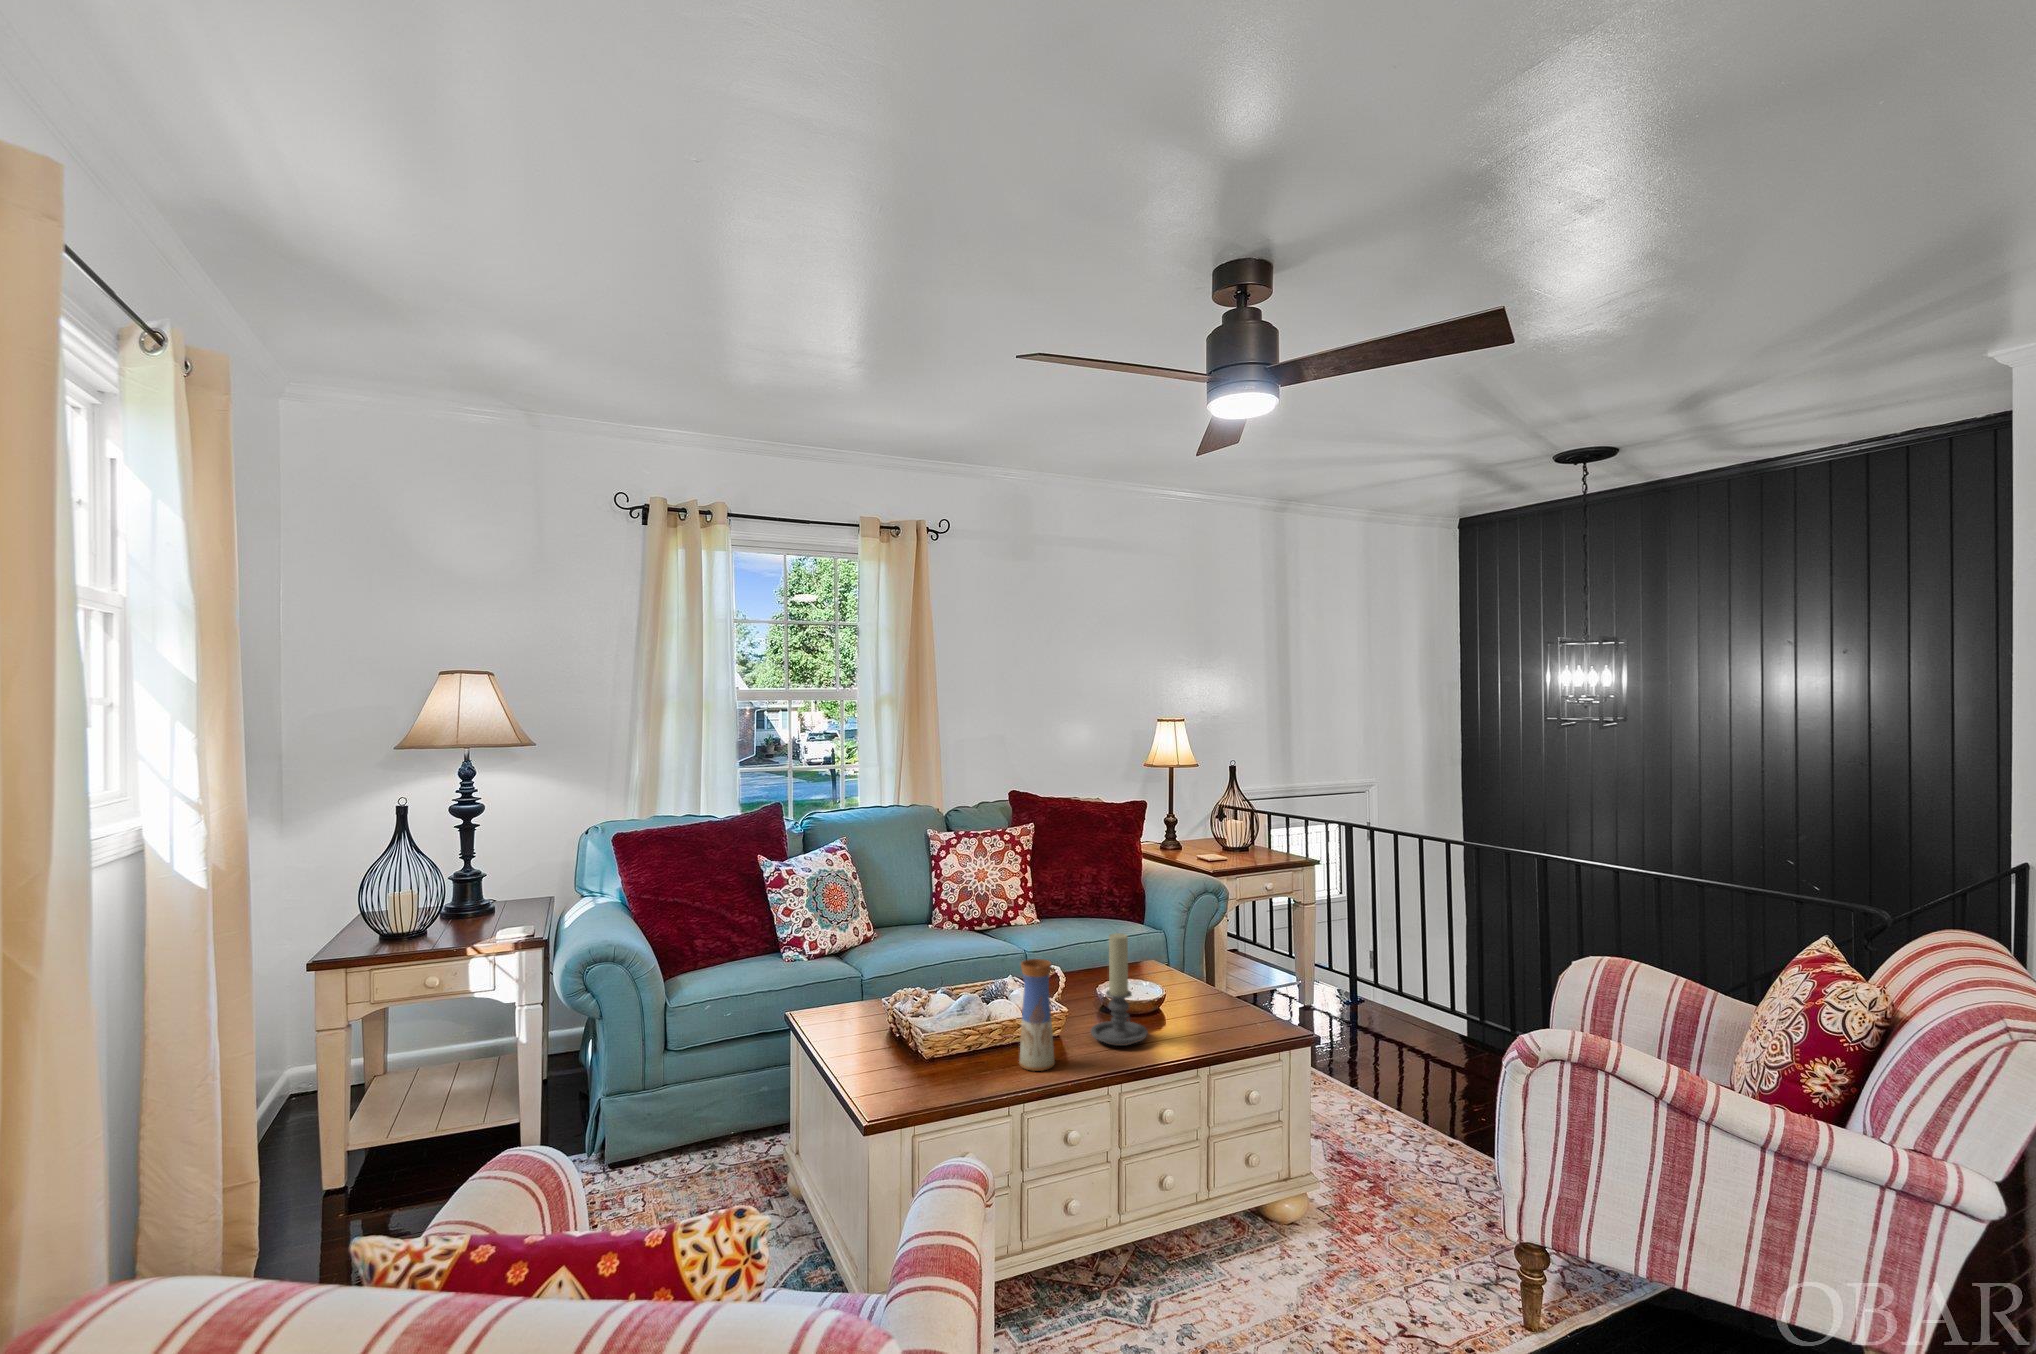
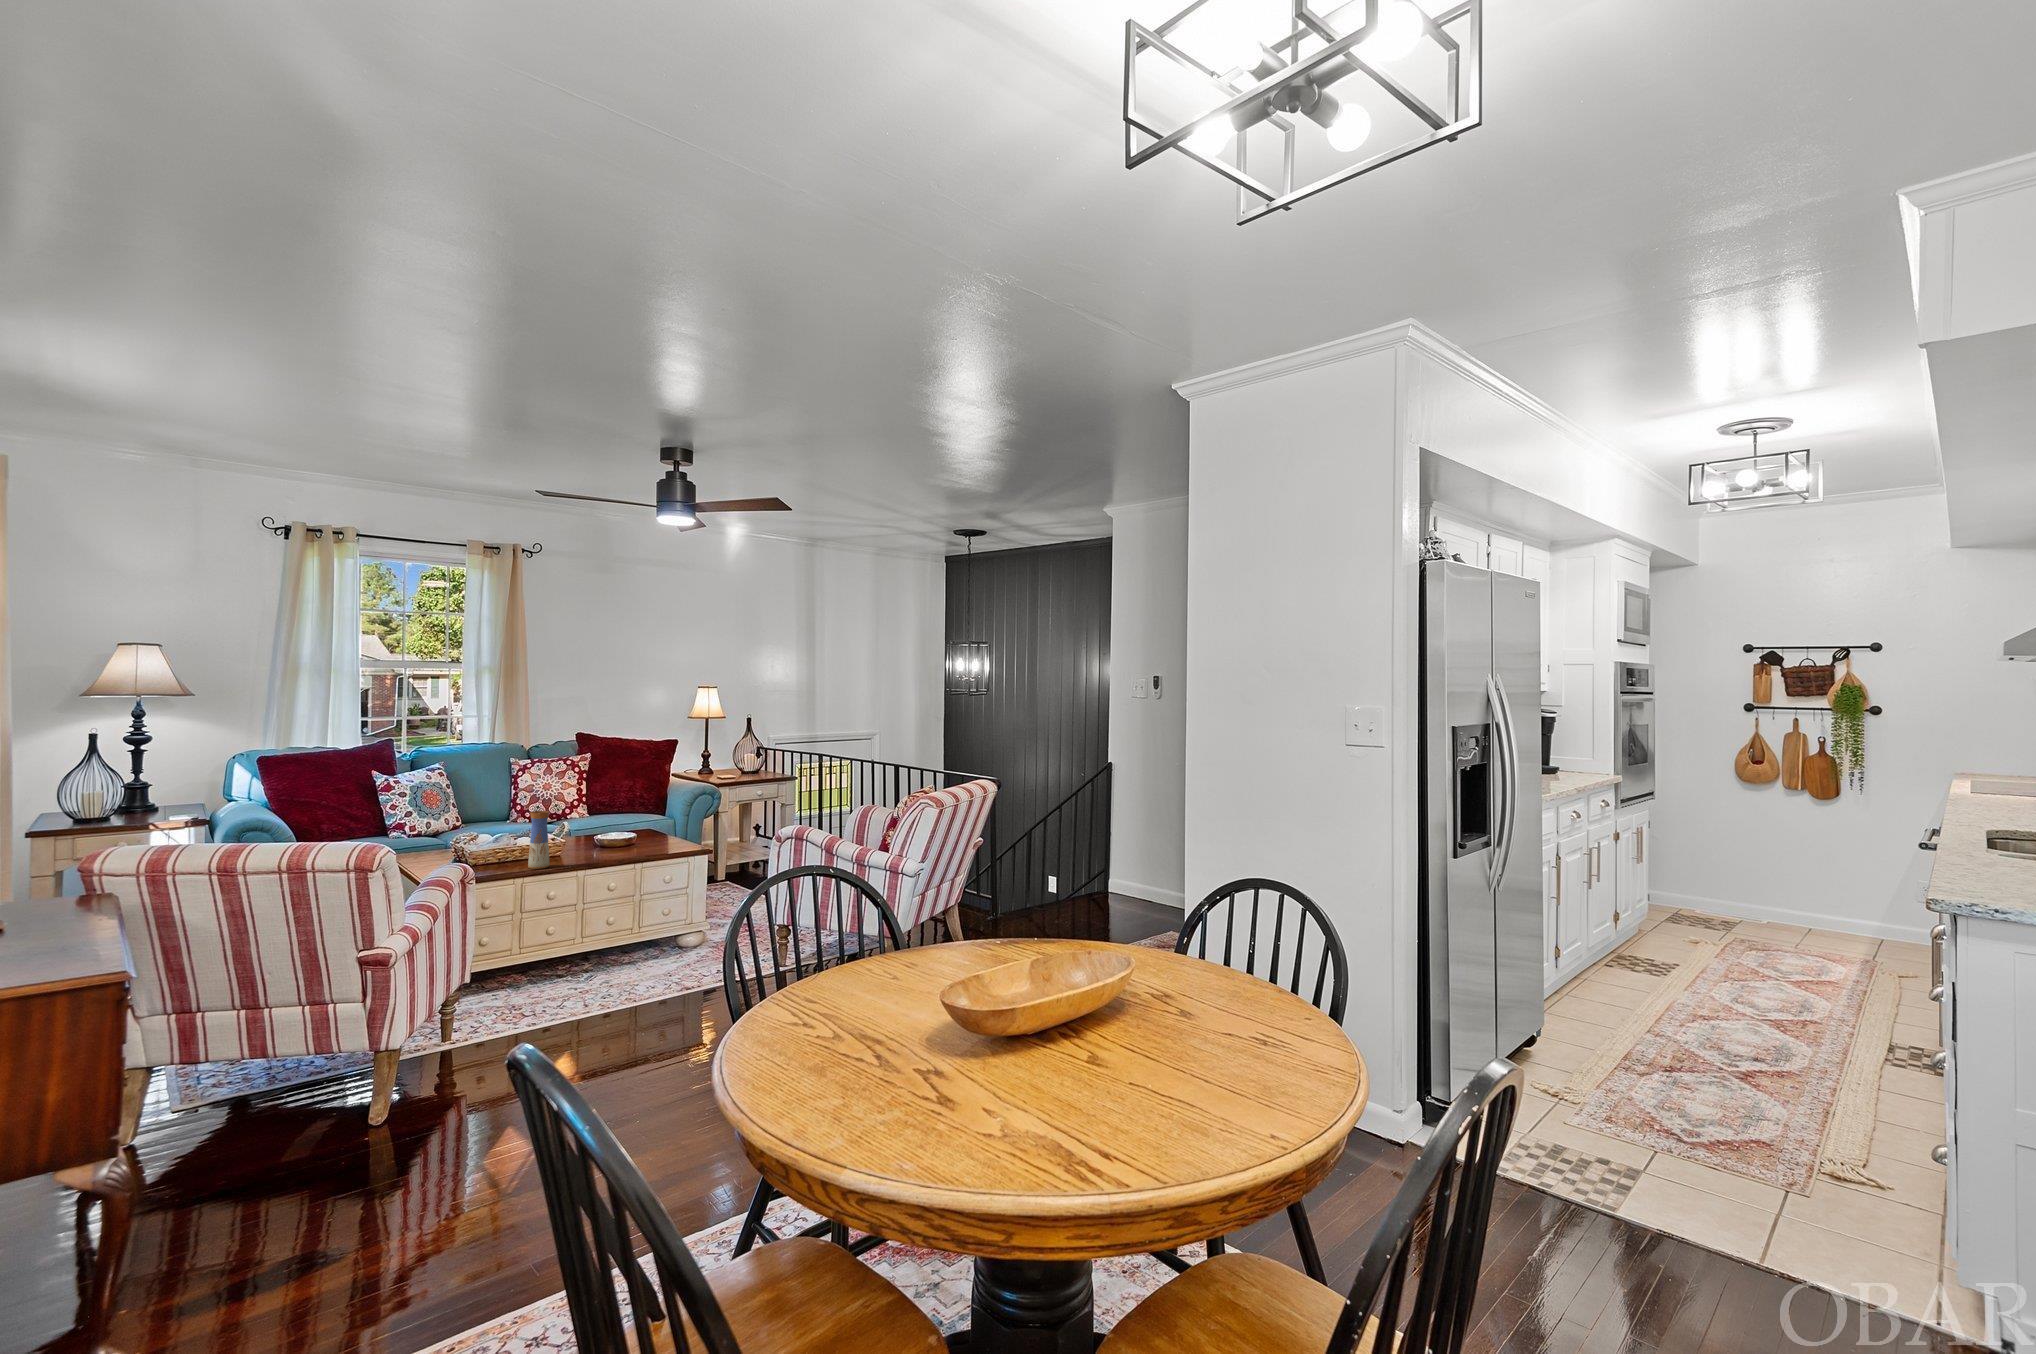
candle holder: present [1091,933,1148,1046] -> none [578,799,613,859]

